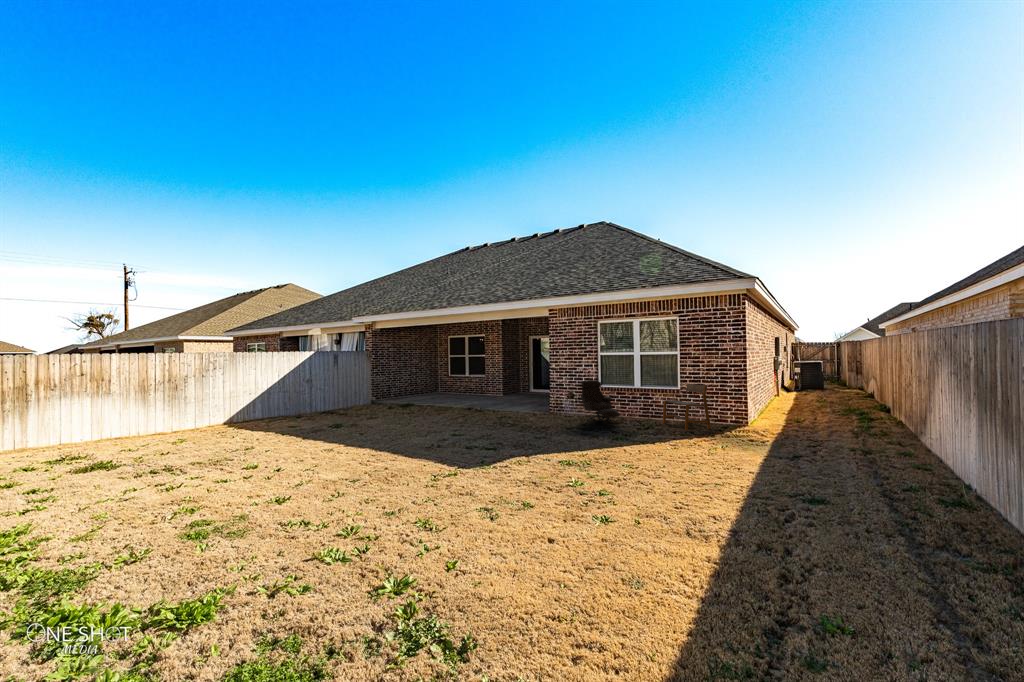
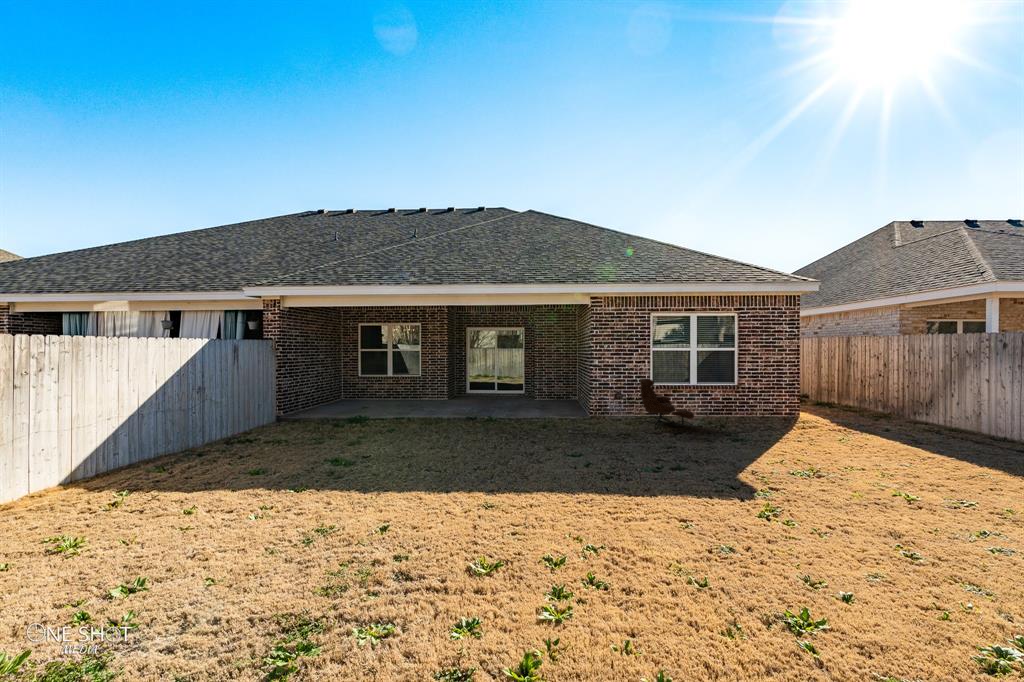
bench: present [663,383,711,430] -> none [725,379,782,426]

